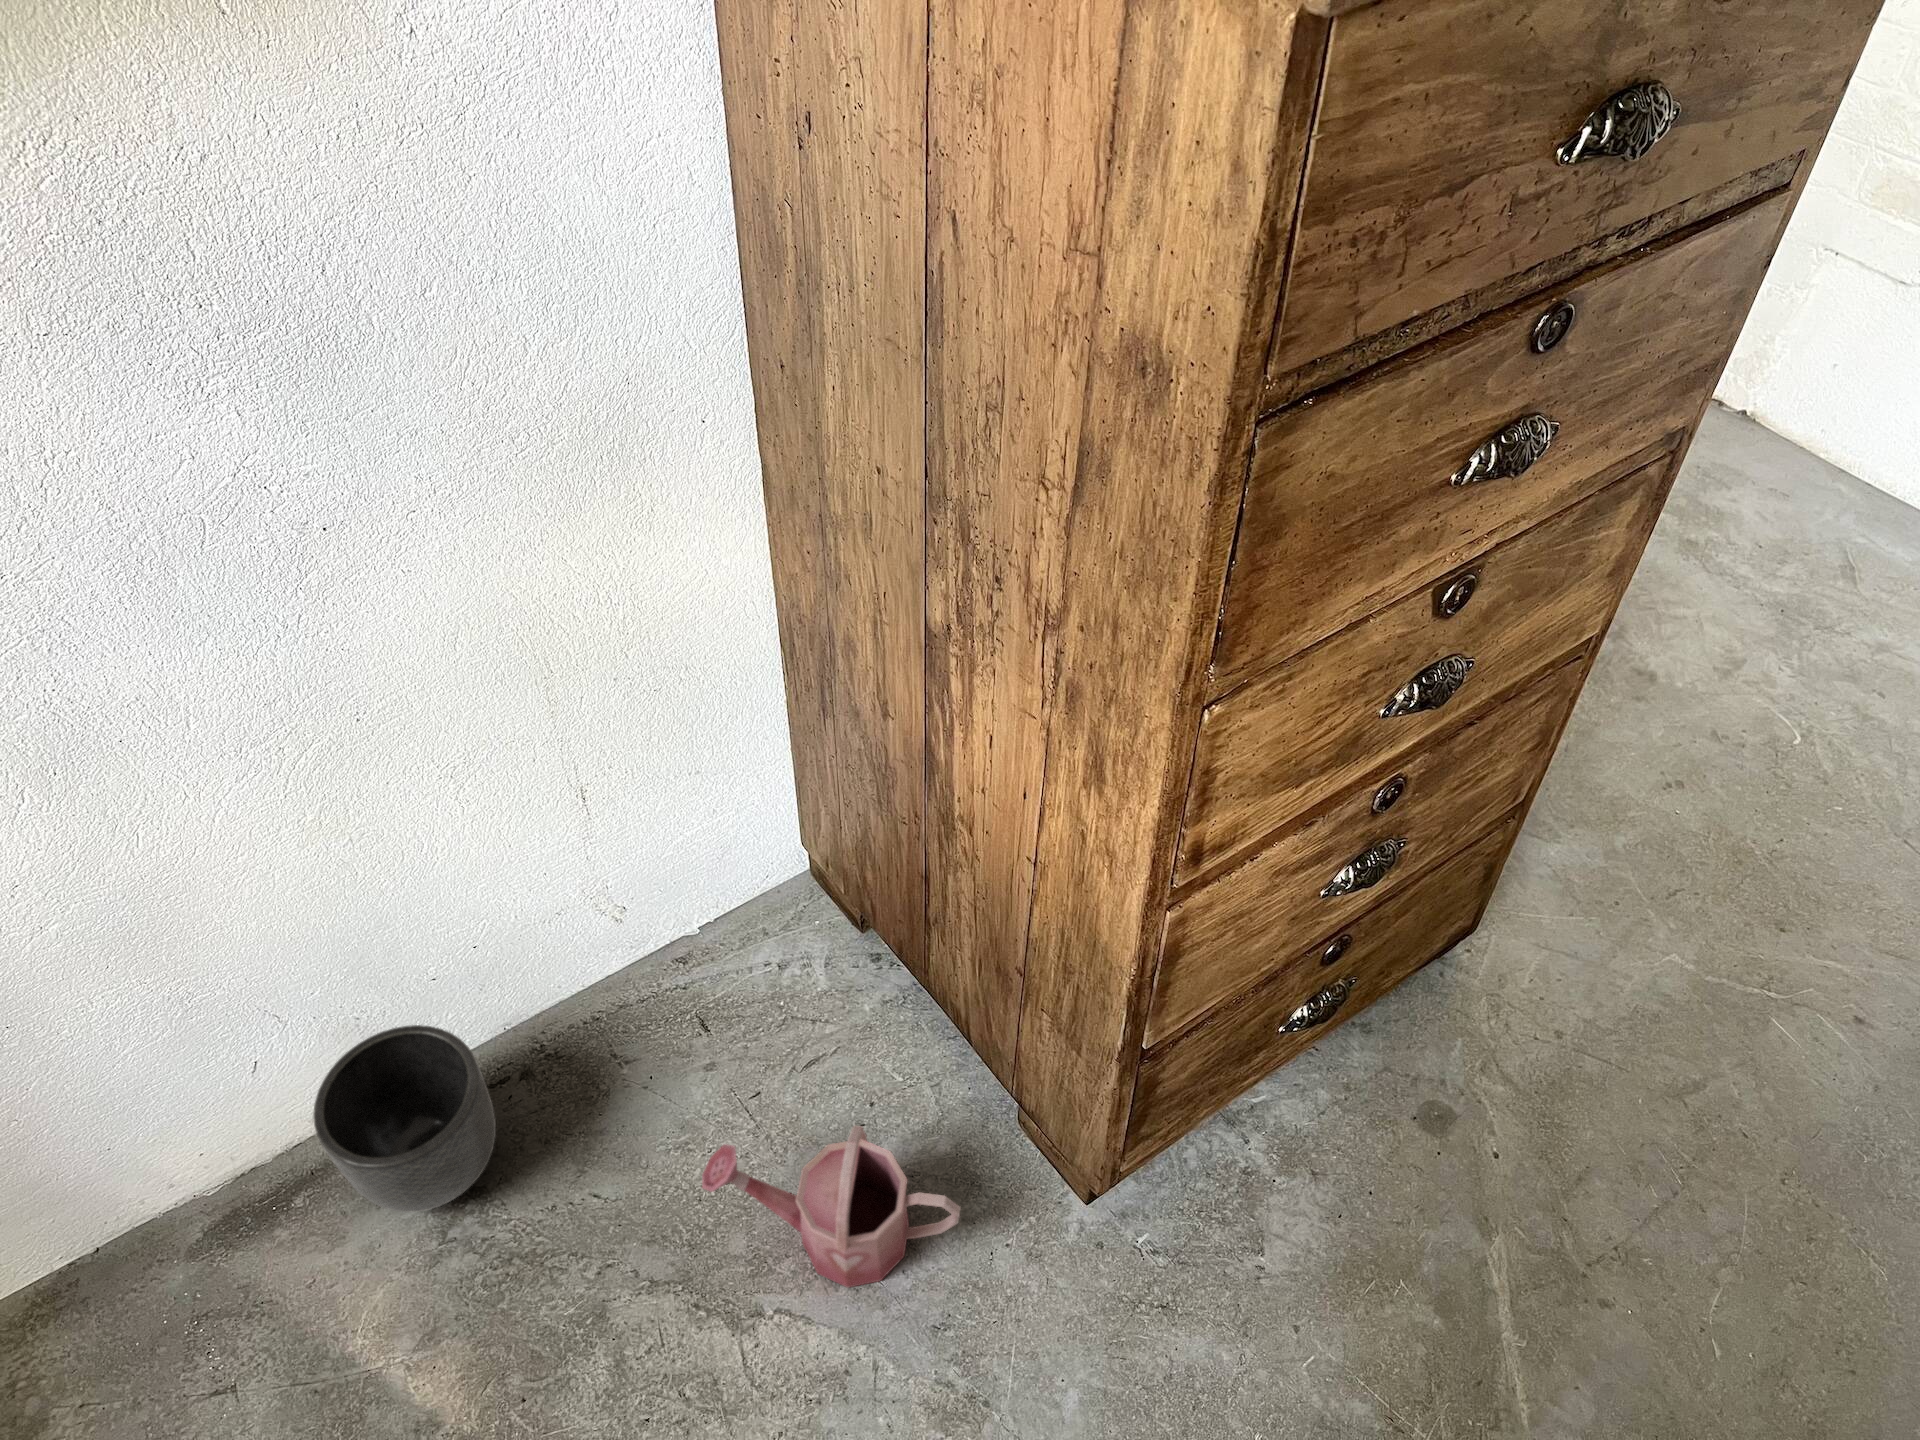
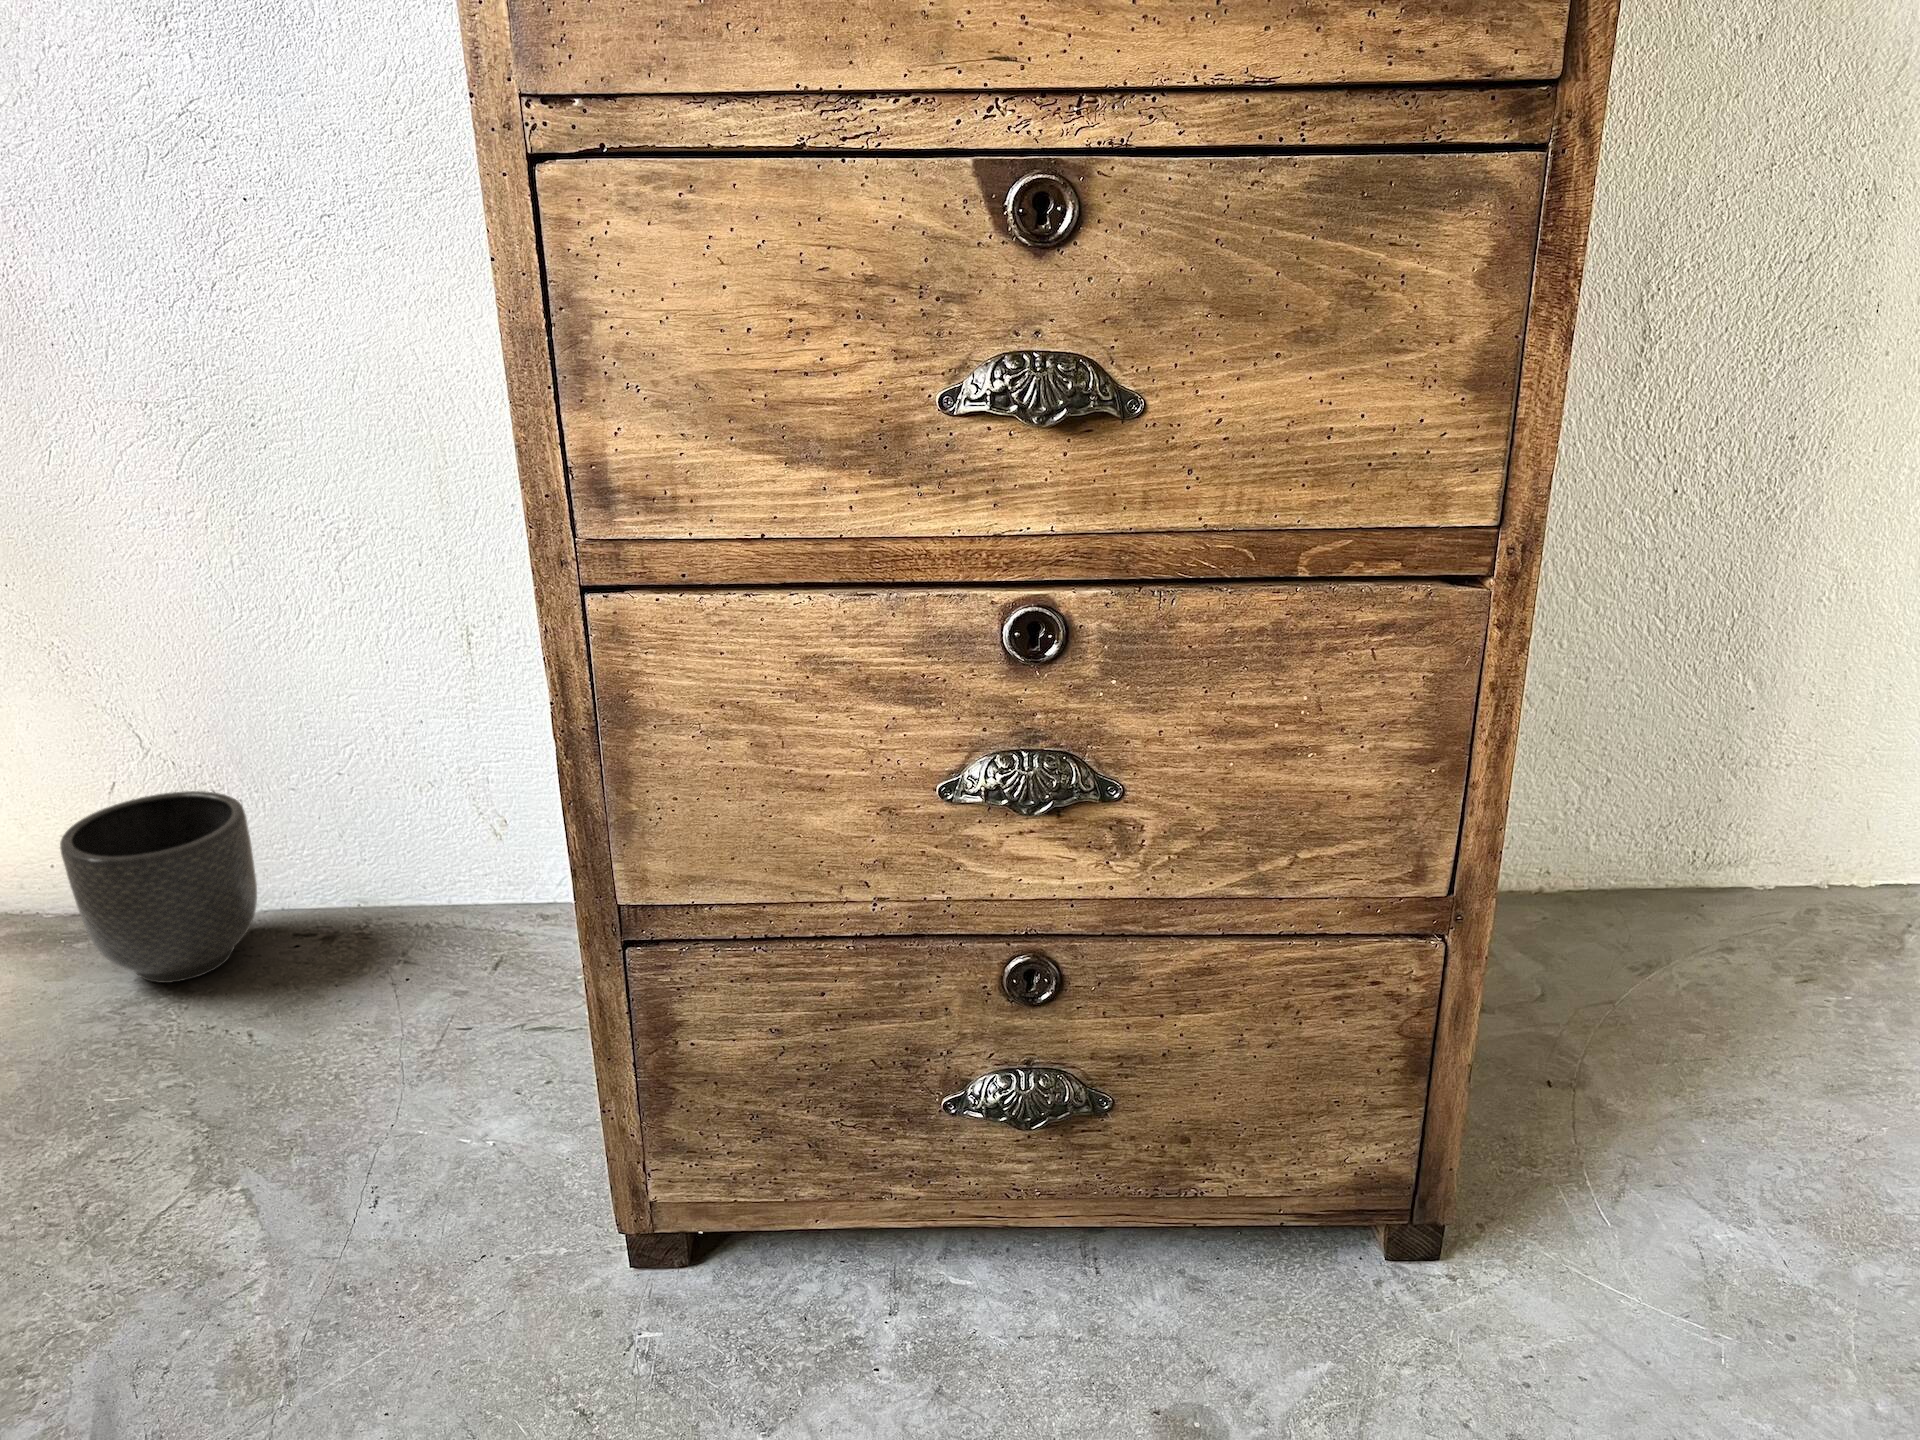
watering can: present [702,1126,961,1287] -> none [260,969,466,1217]

